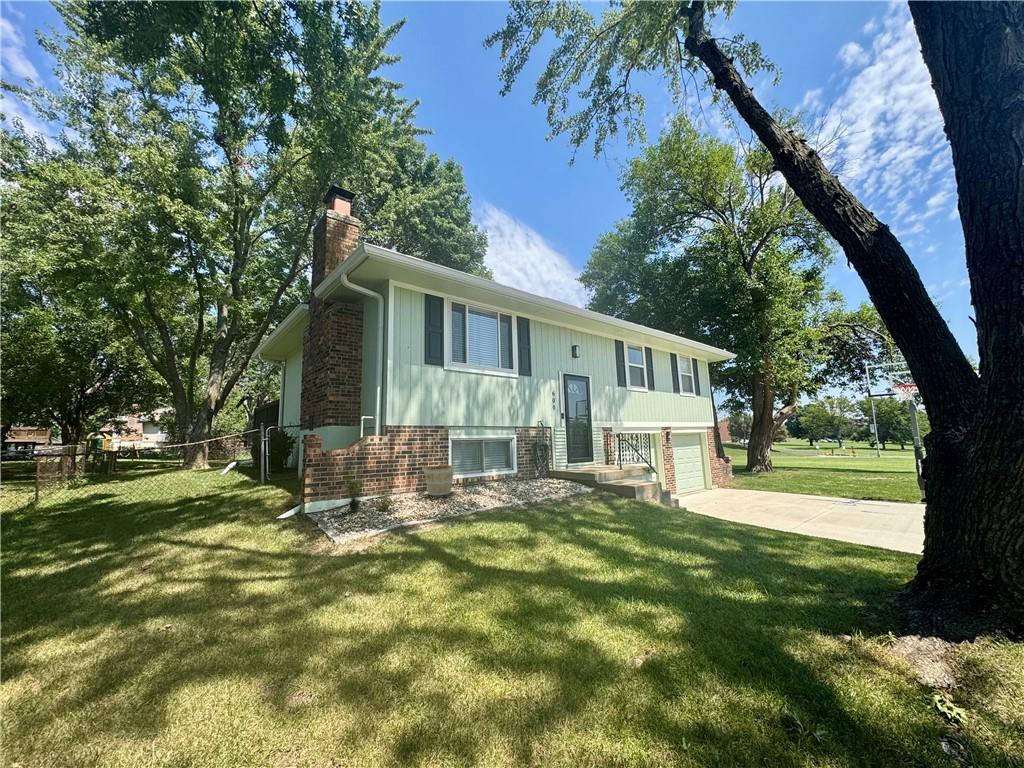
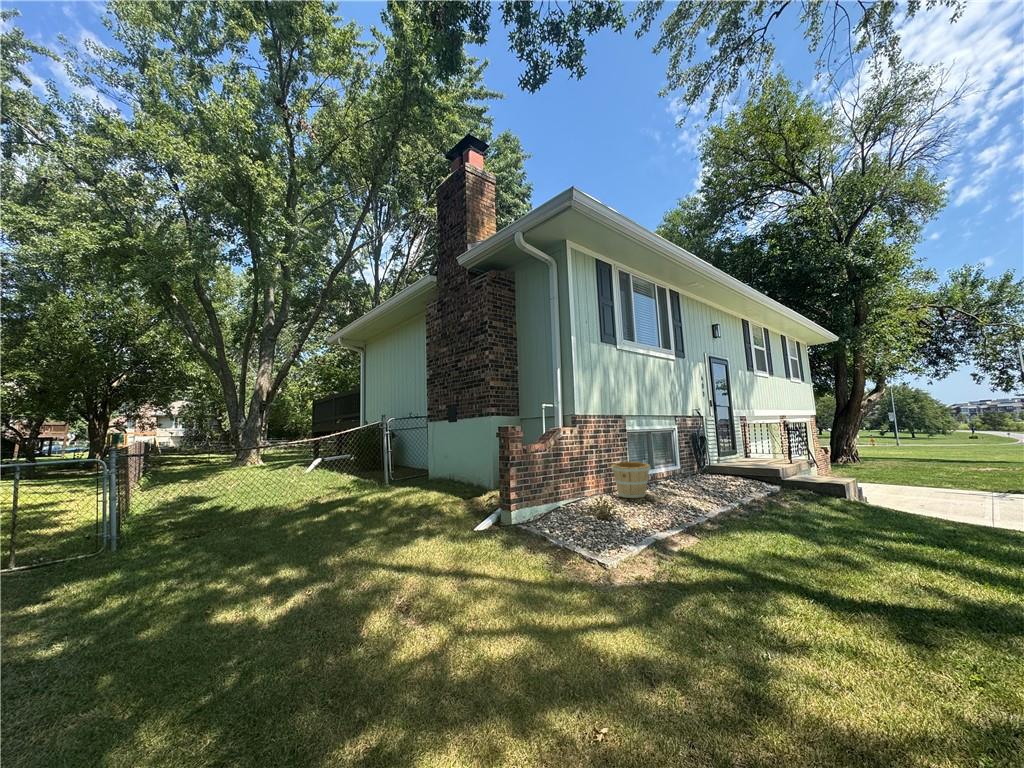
potted plant: present [343,471,364,512] -> none [549,469,574,521]

